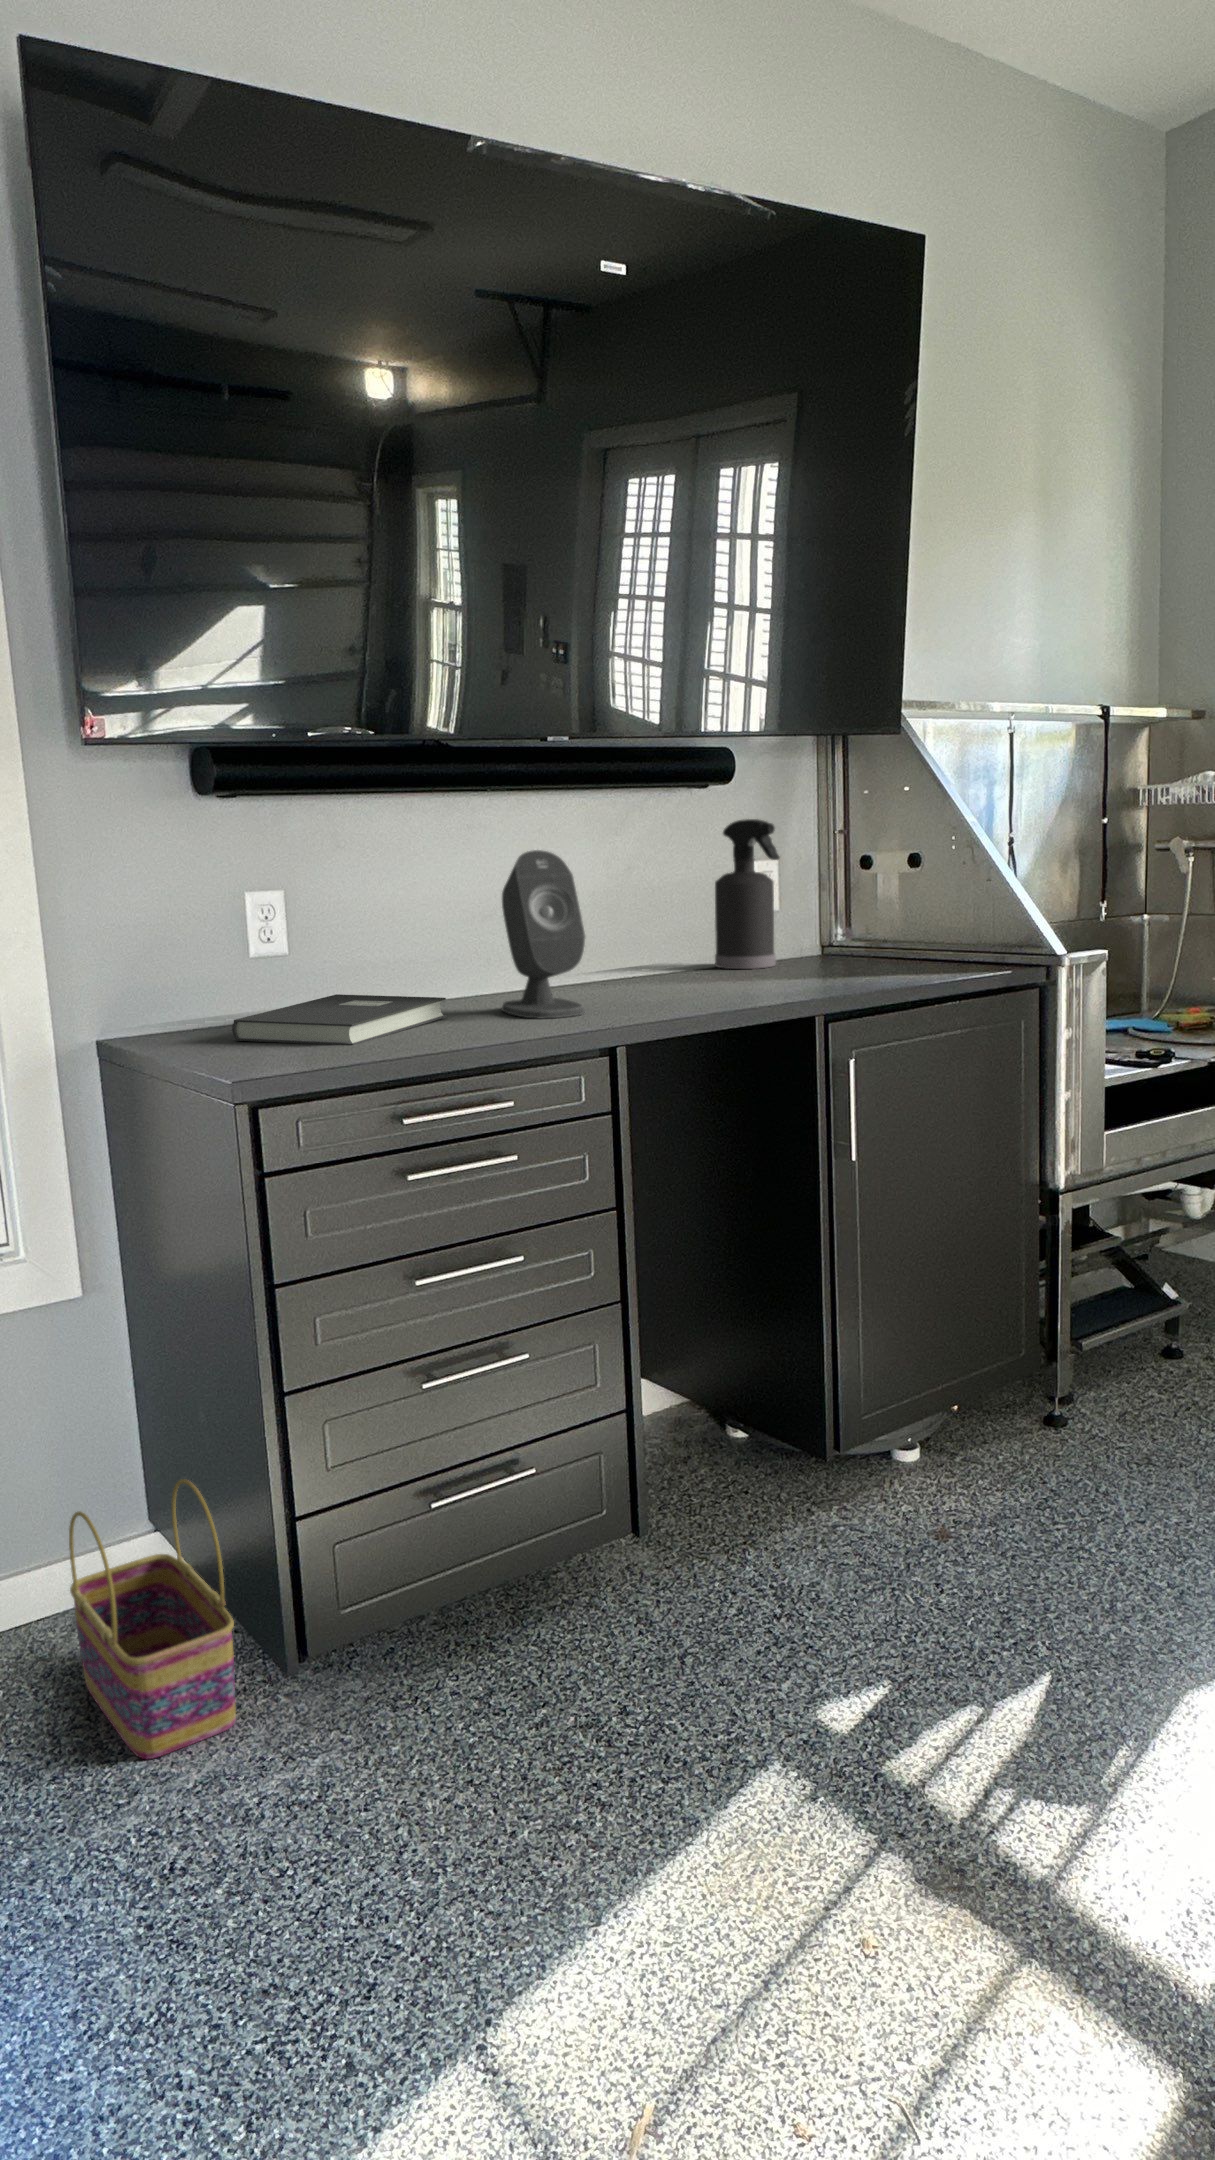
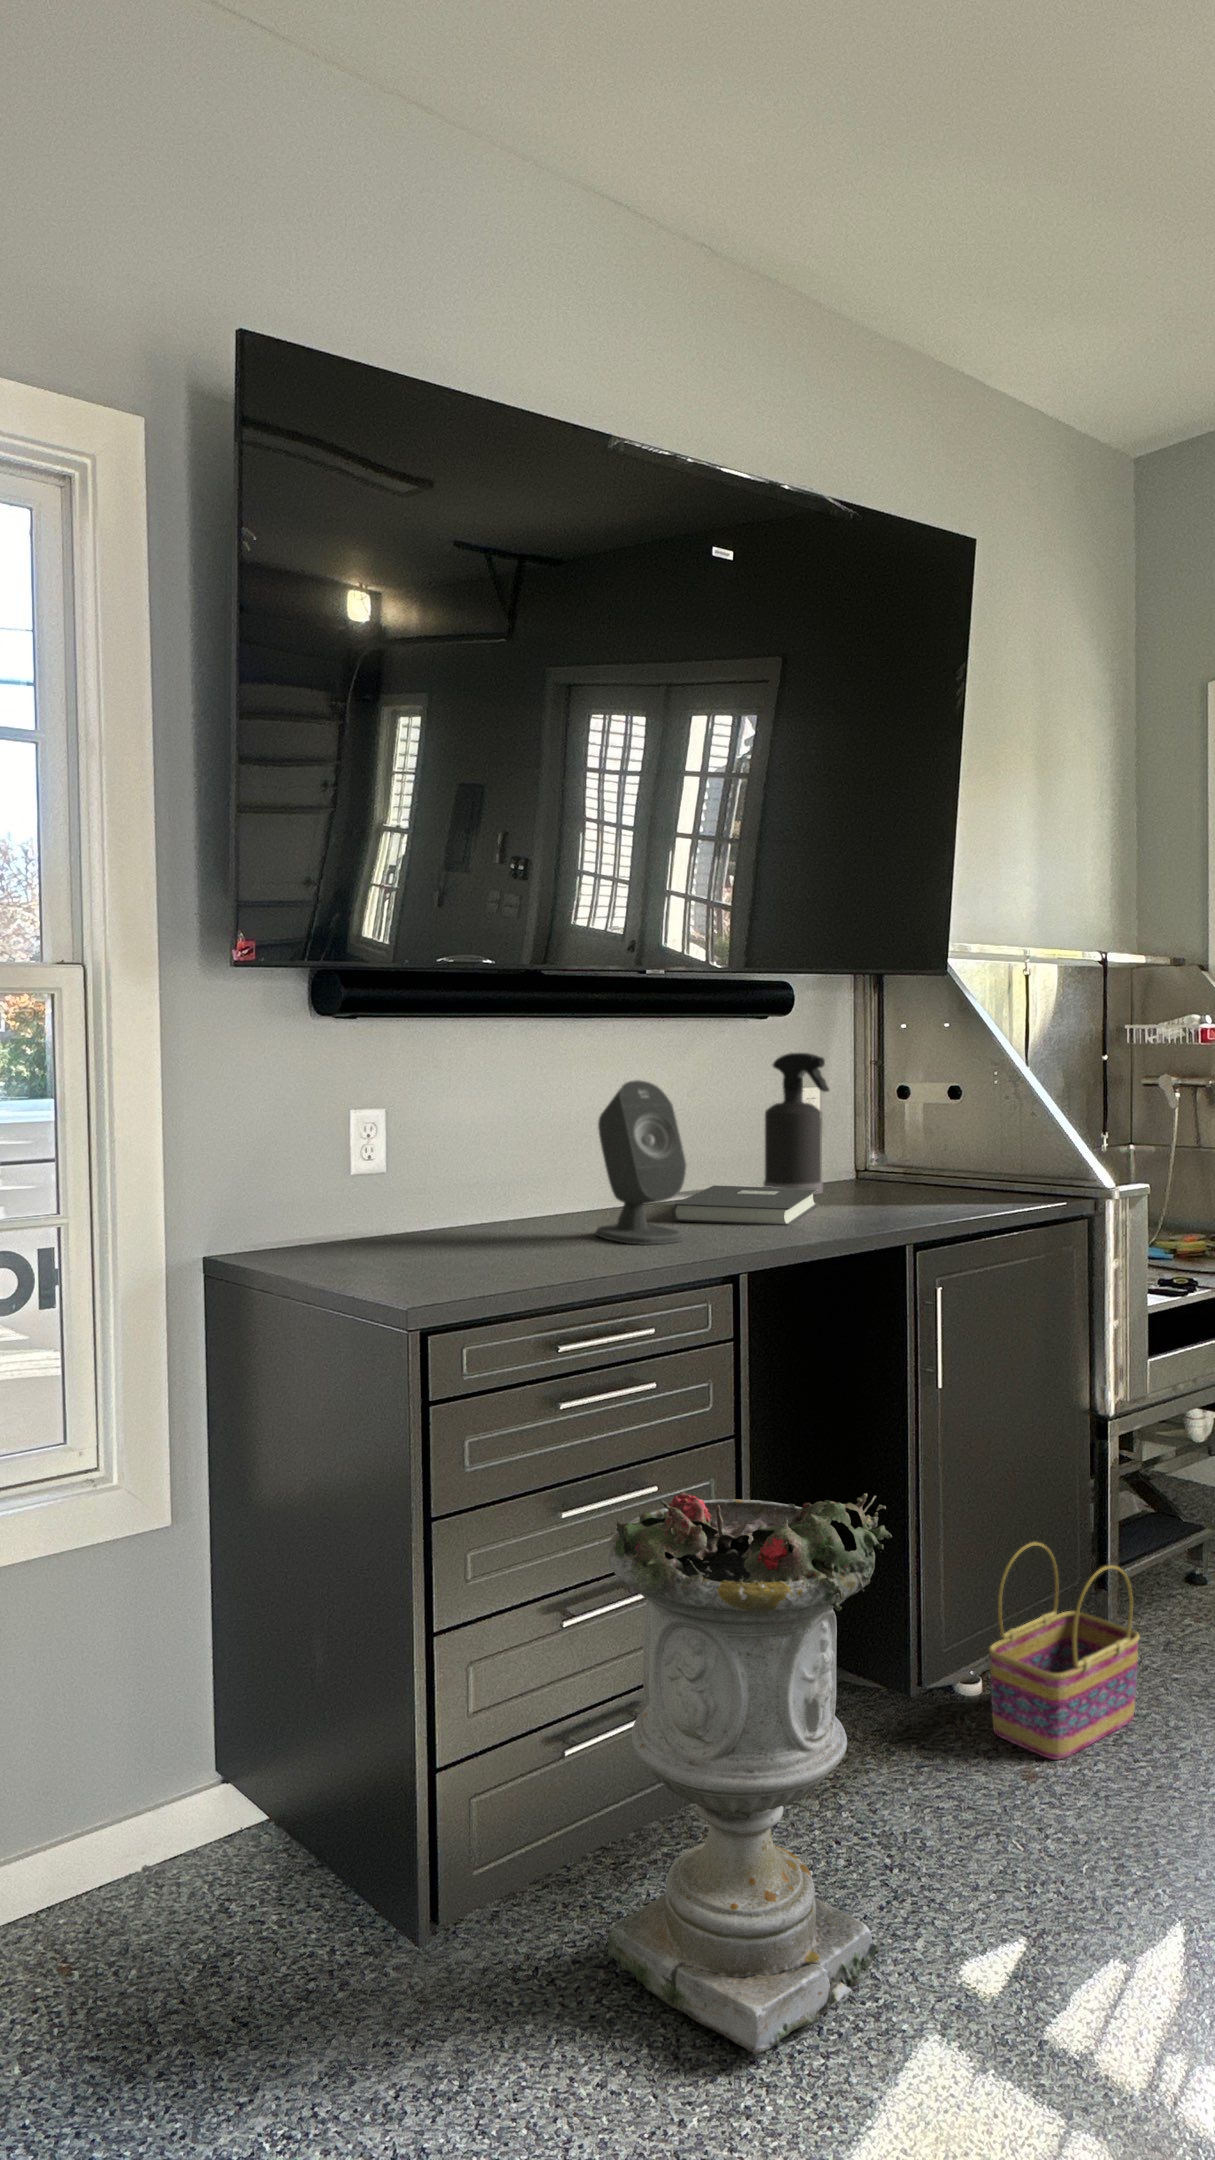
book: present [232,994,447,1045] -> present [673,1185,818,1225]
planter: none [463,1260,742,1777] -> present [607,1492,892,2054]
basket: present [69,1479,236,1759] -> present [989,1542,1140,1760]

